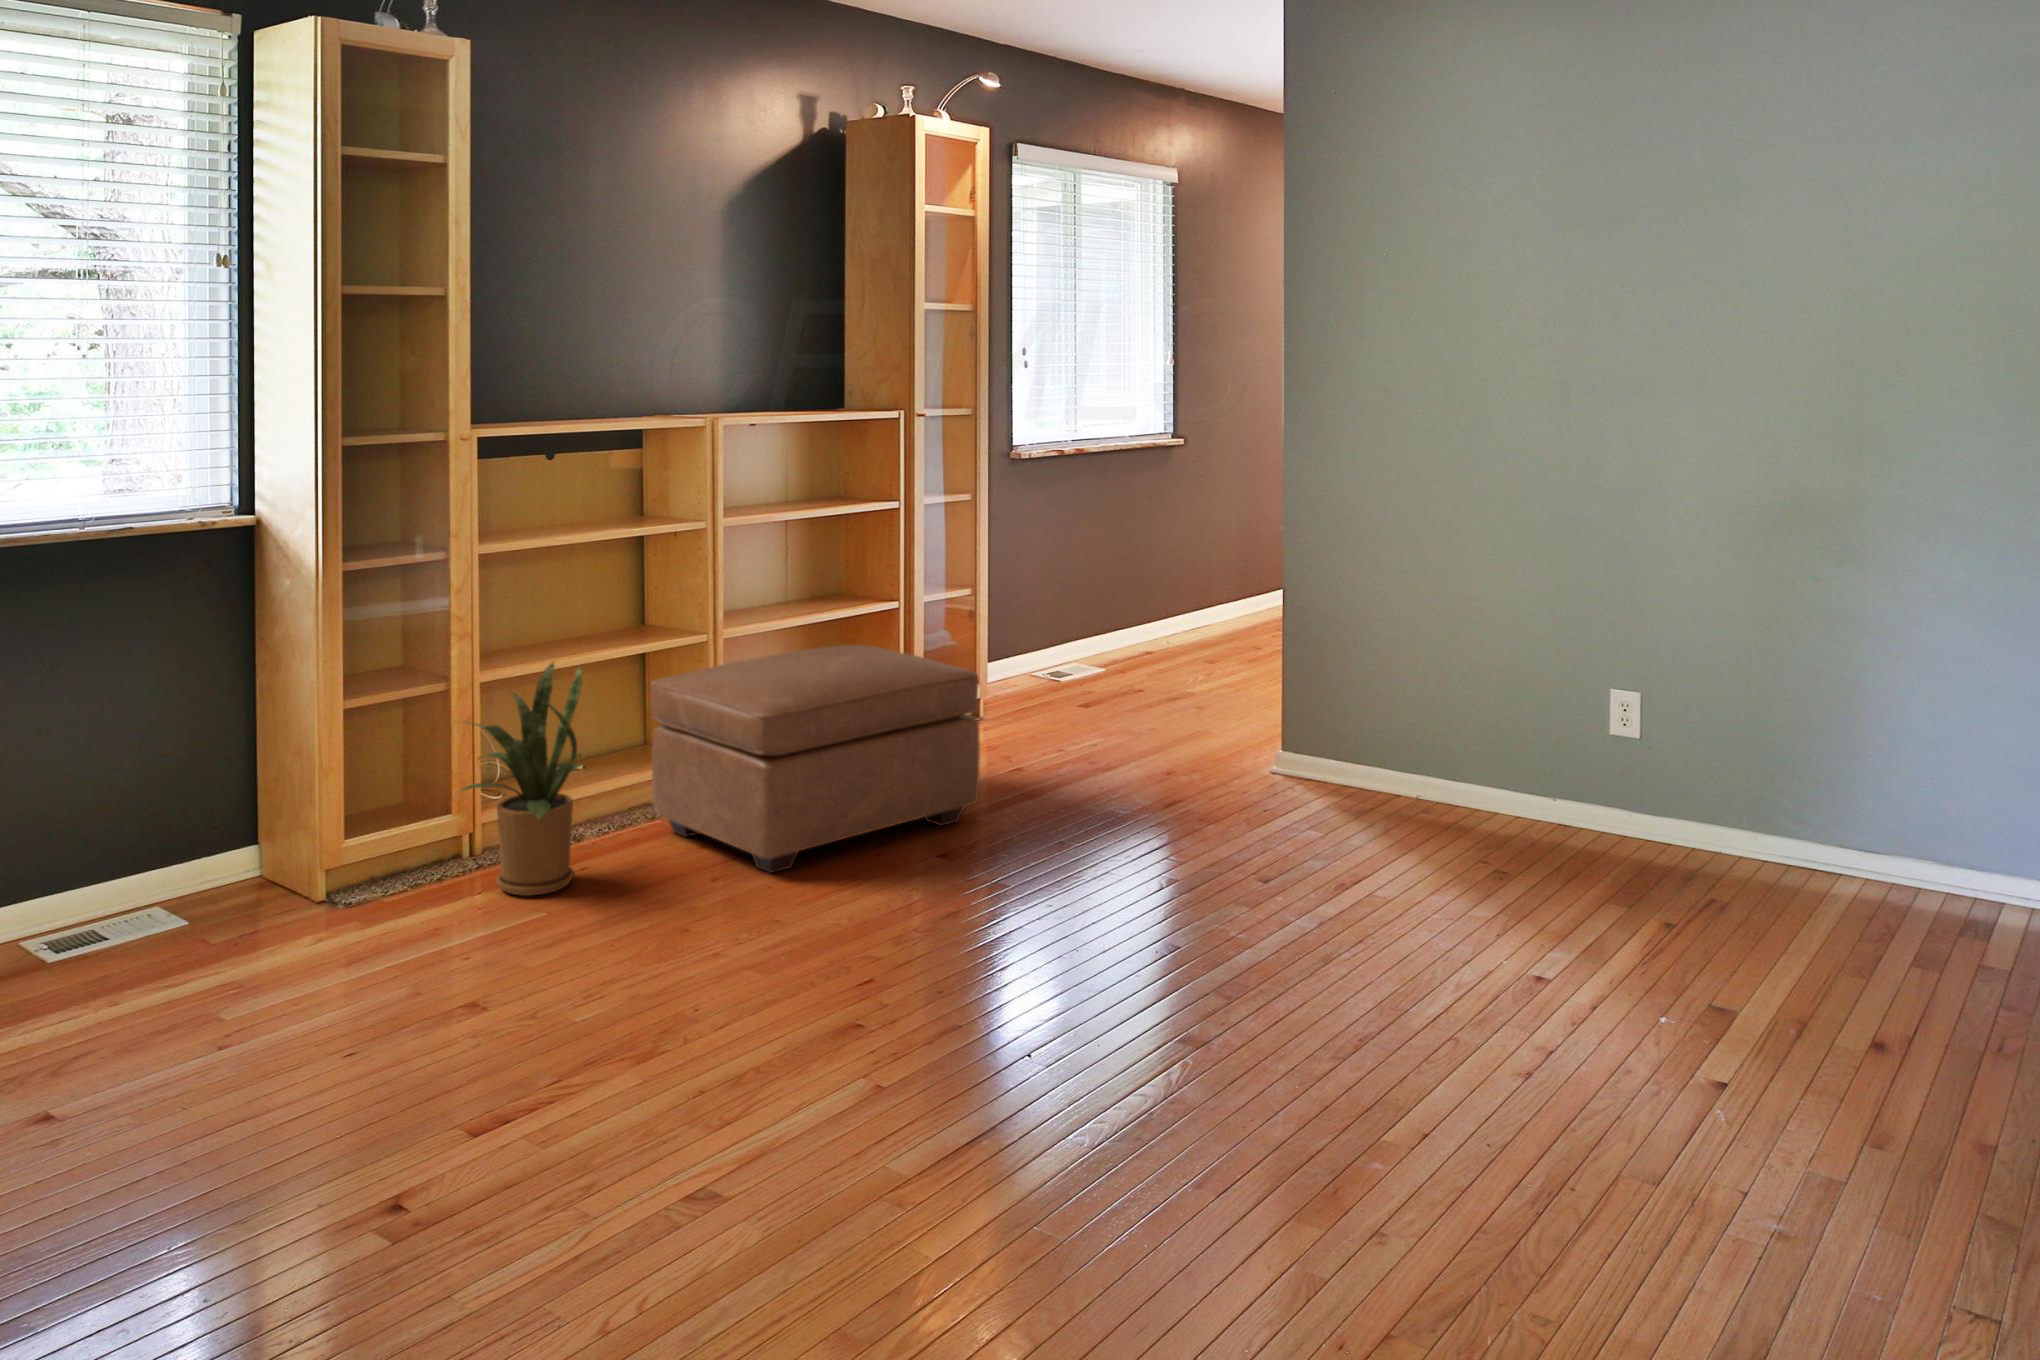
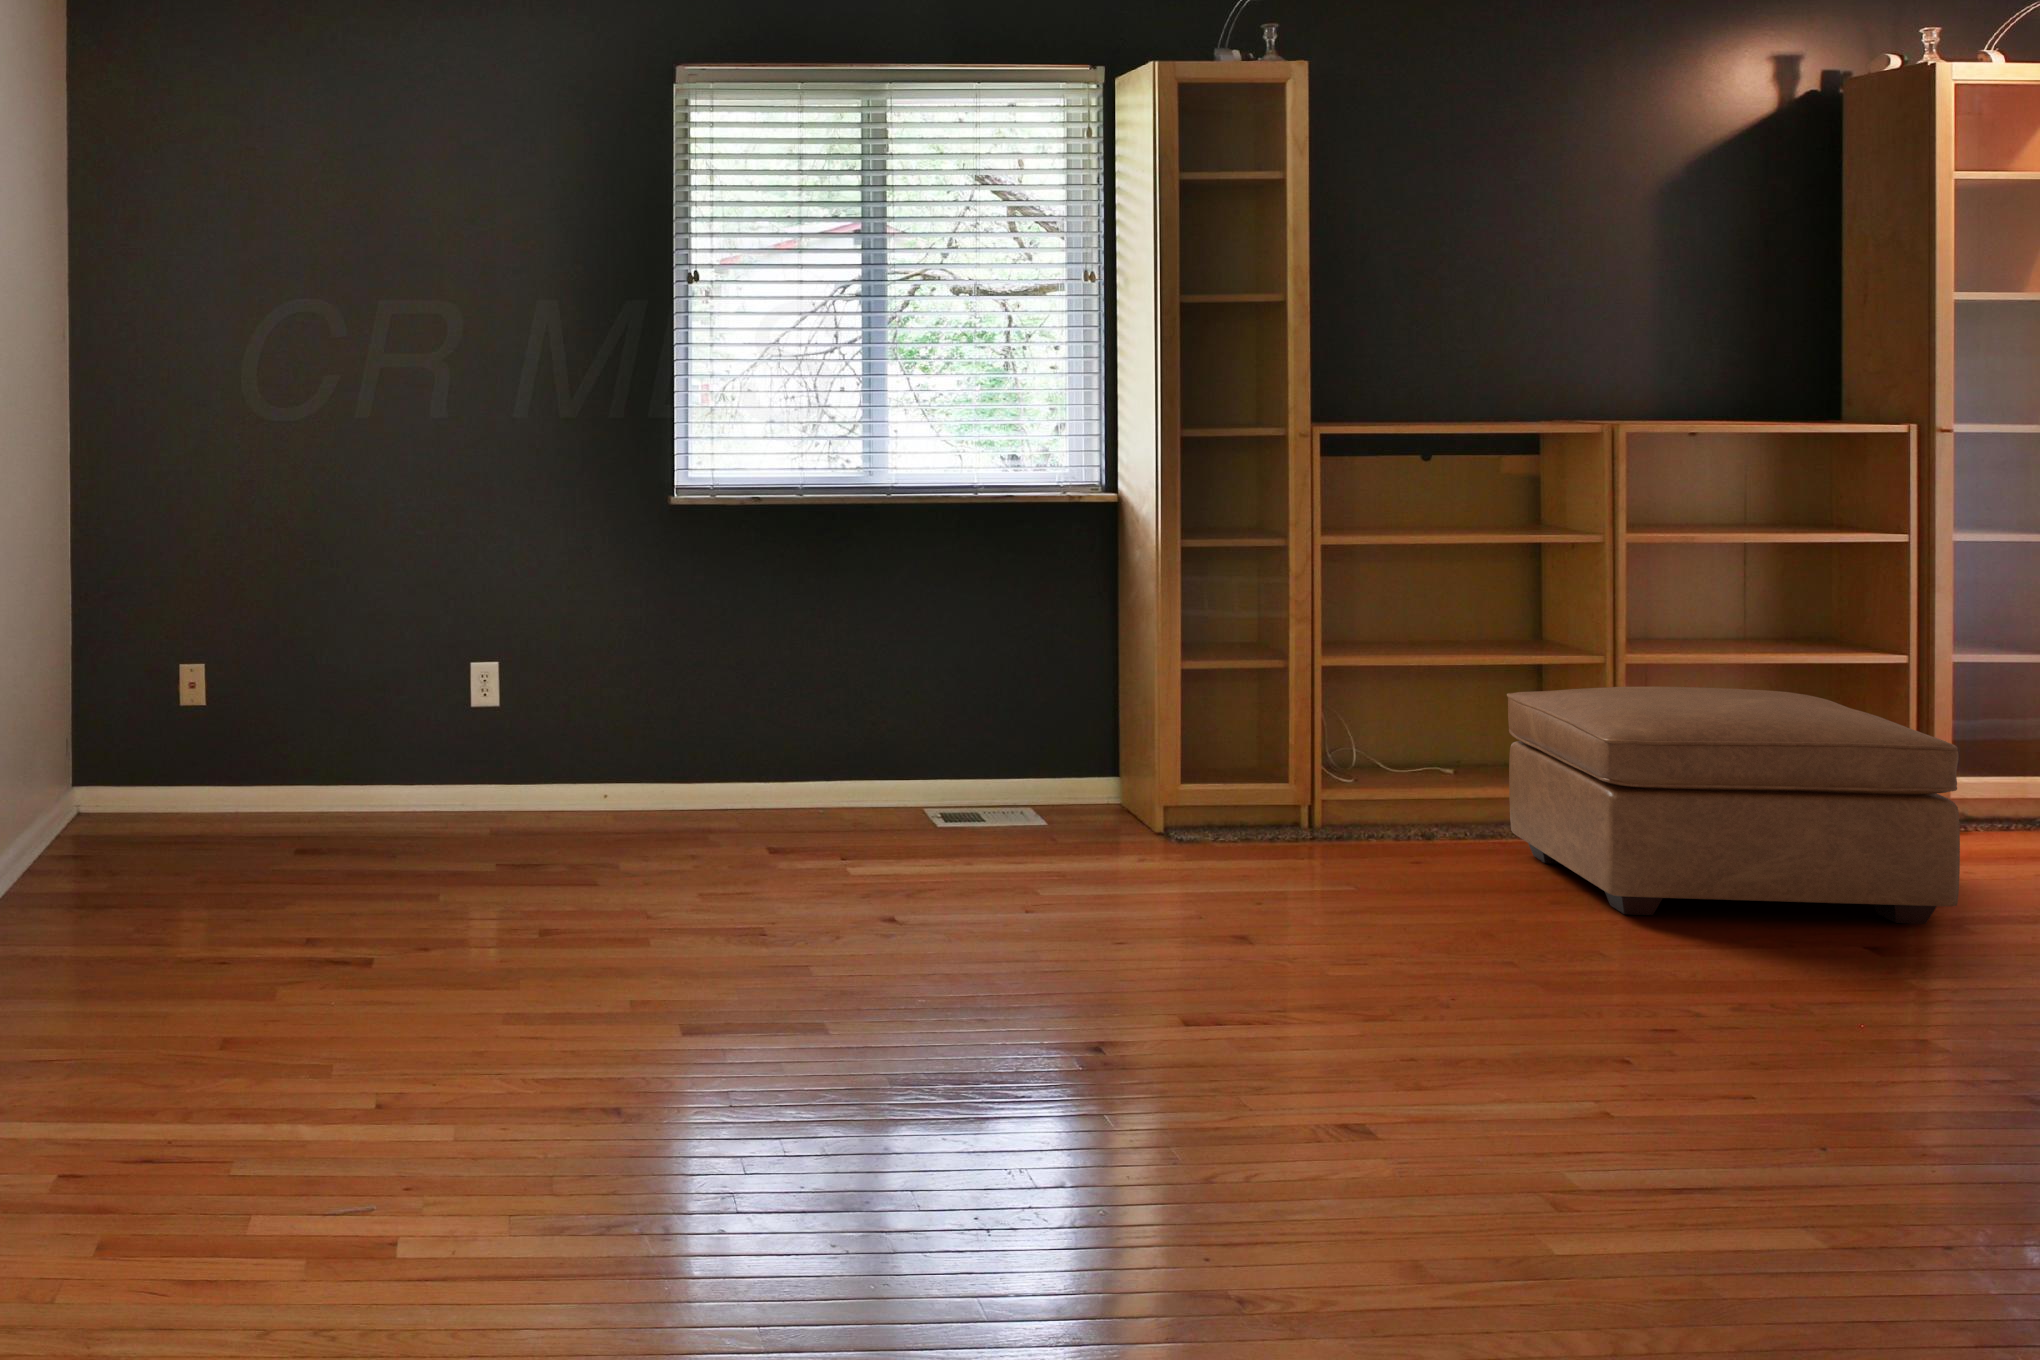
house plant: present [461,663,582,896] -> none [1276,654,1421,875]

